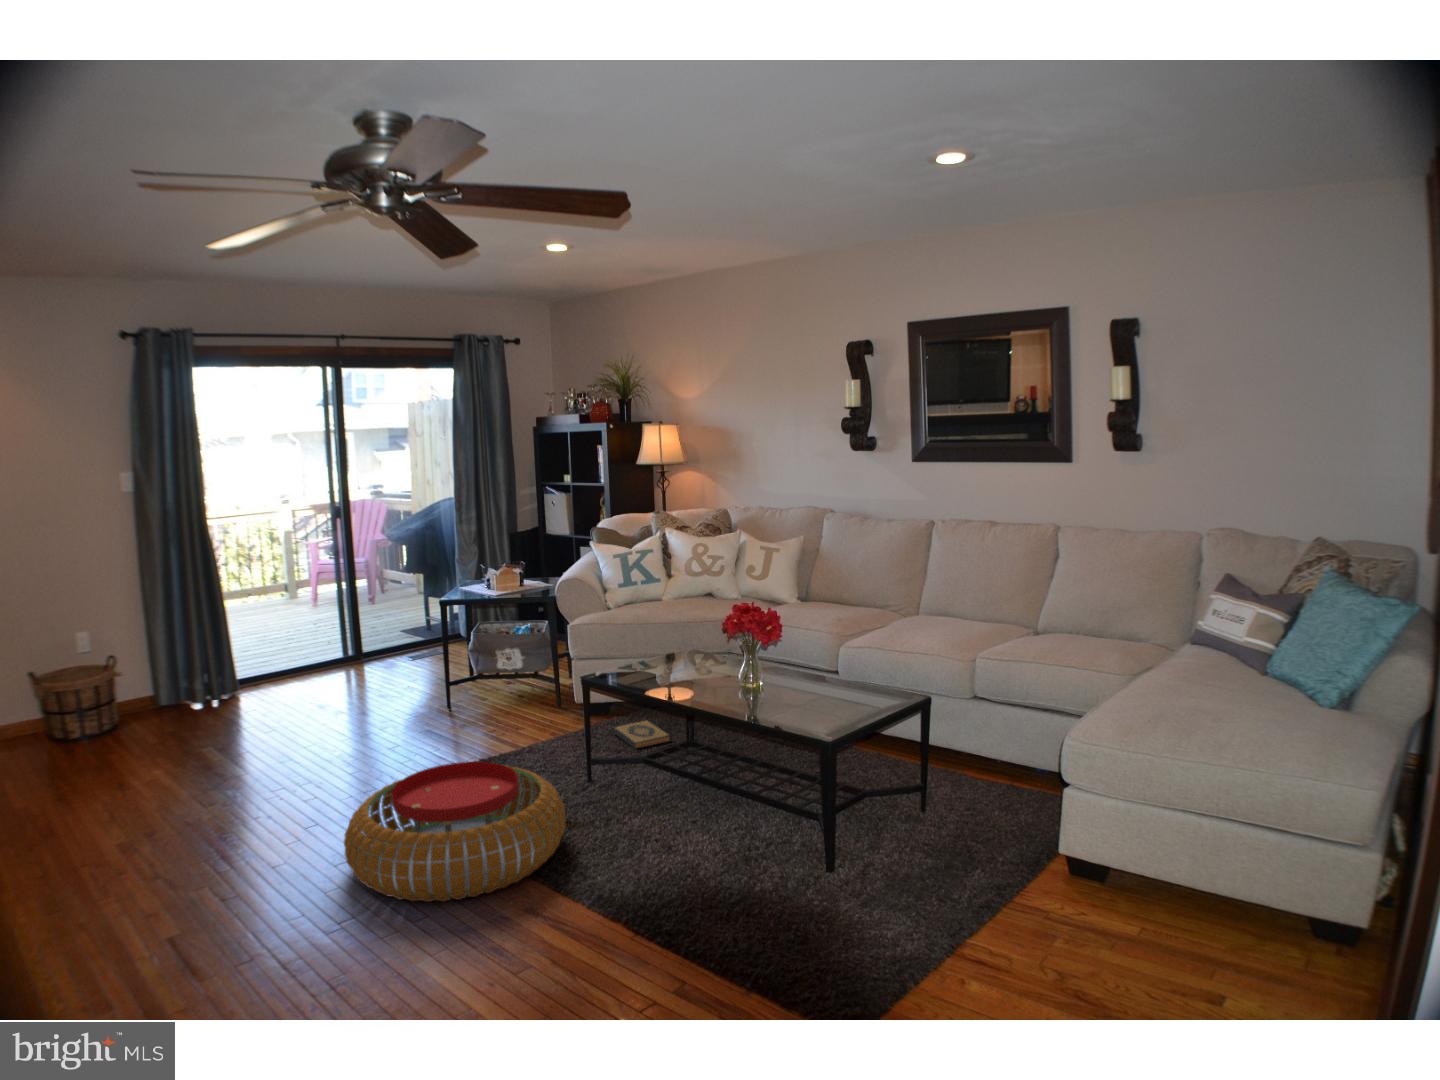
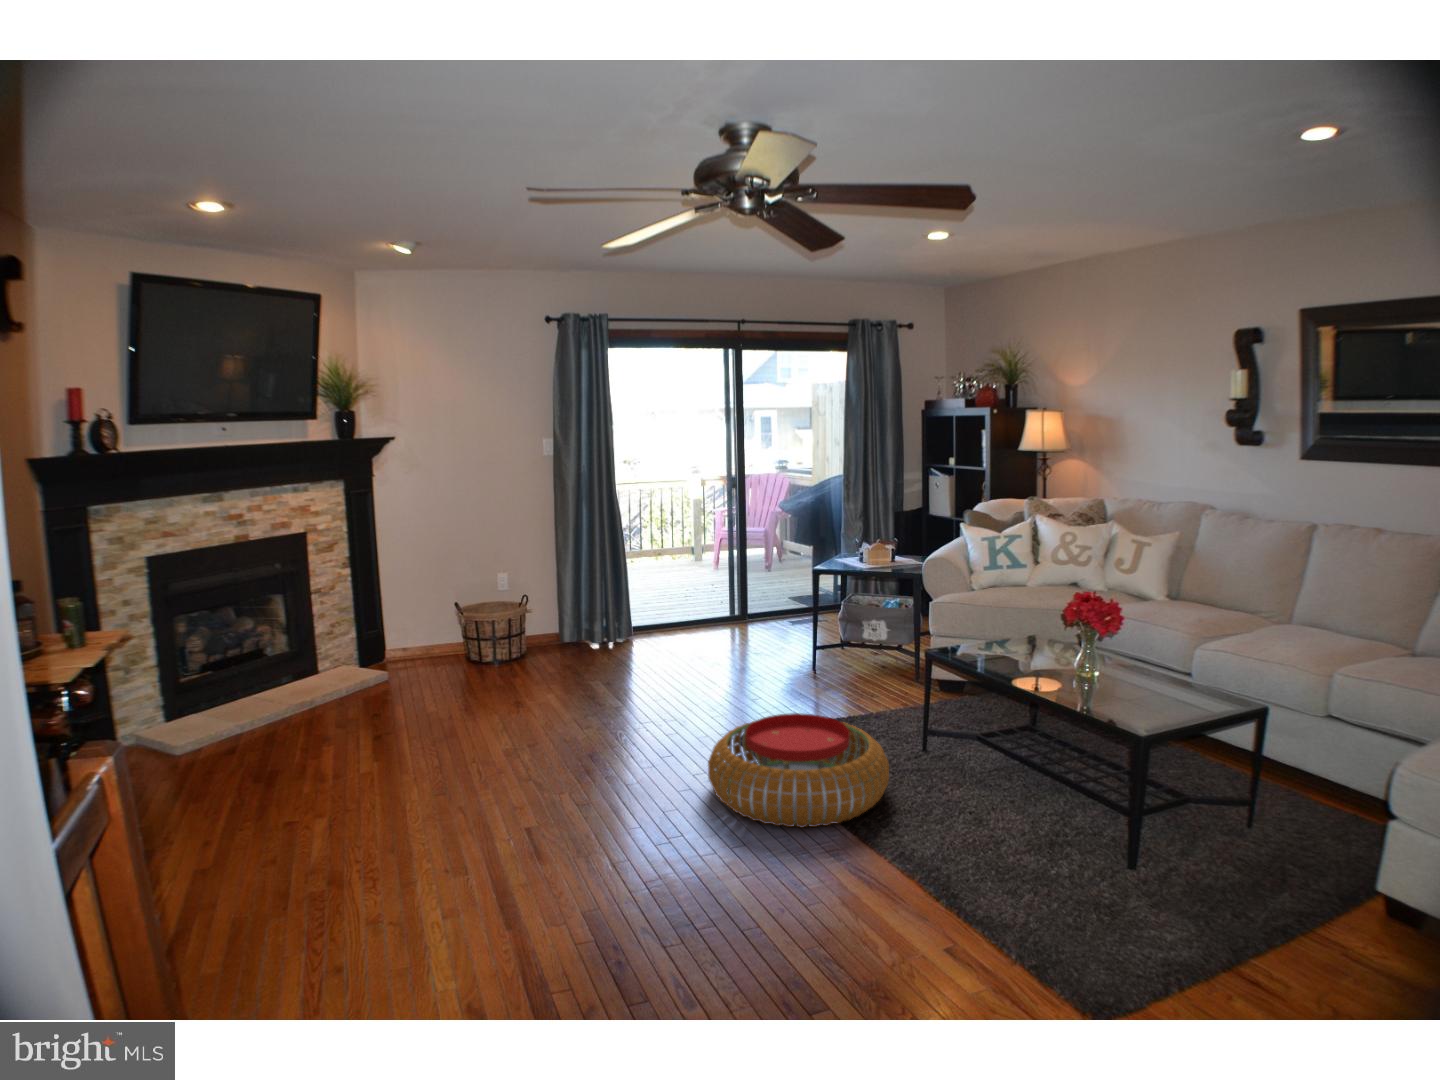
hardback book: present [613,720,670,749] -> none [959,702,1013,727]

